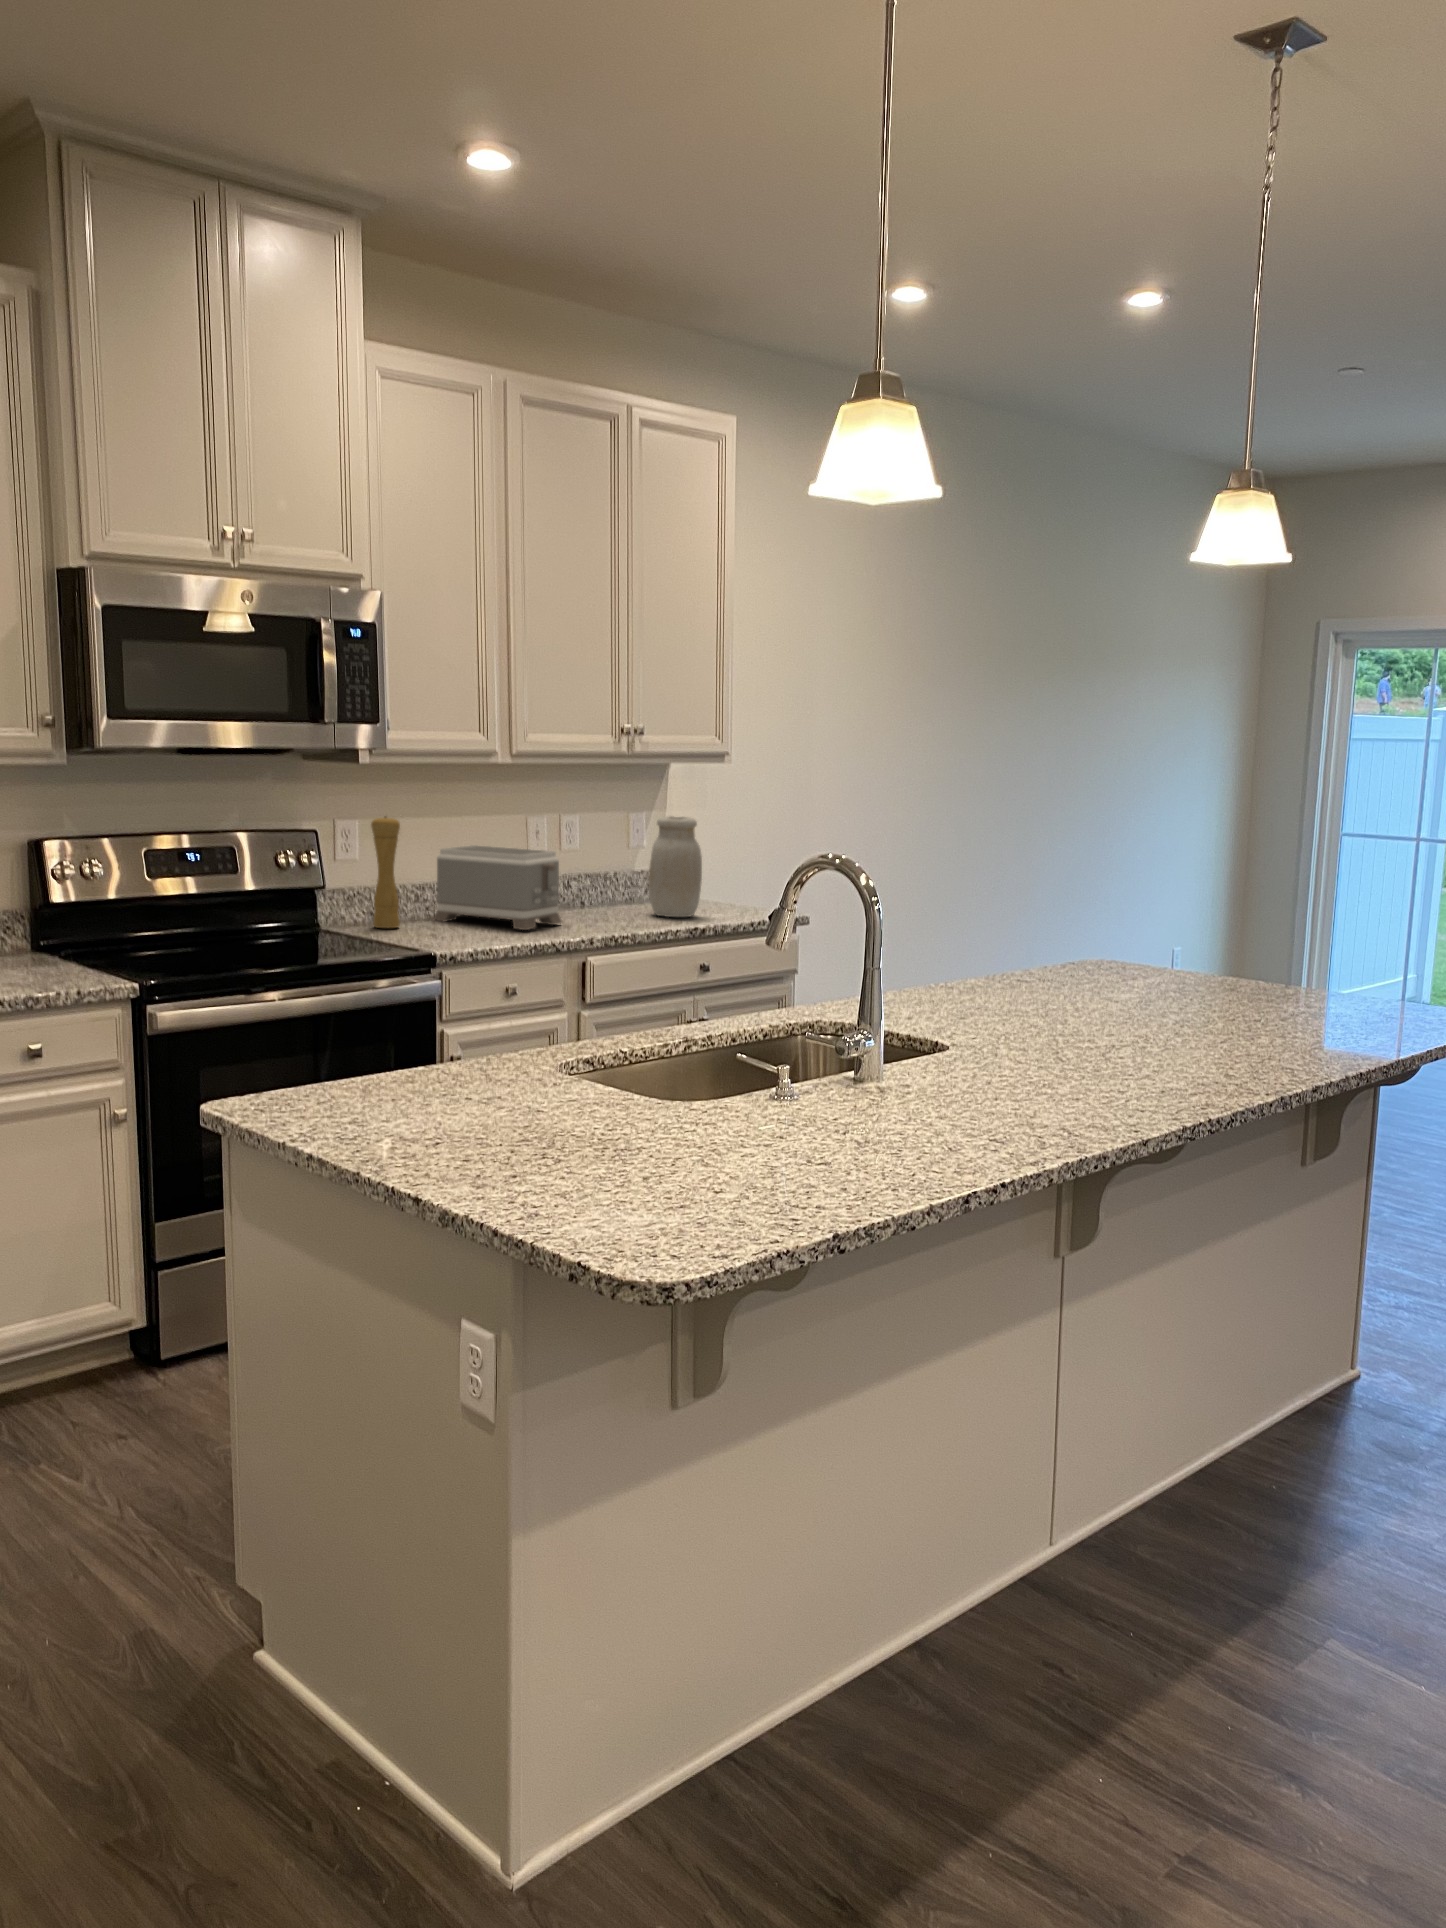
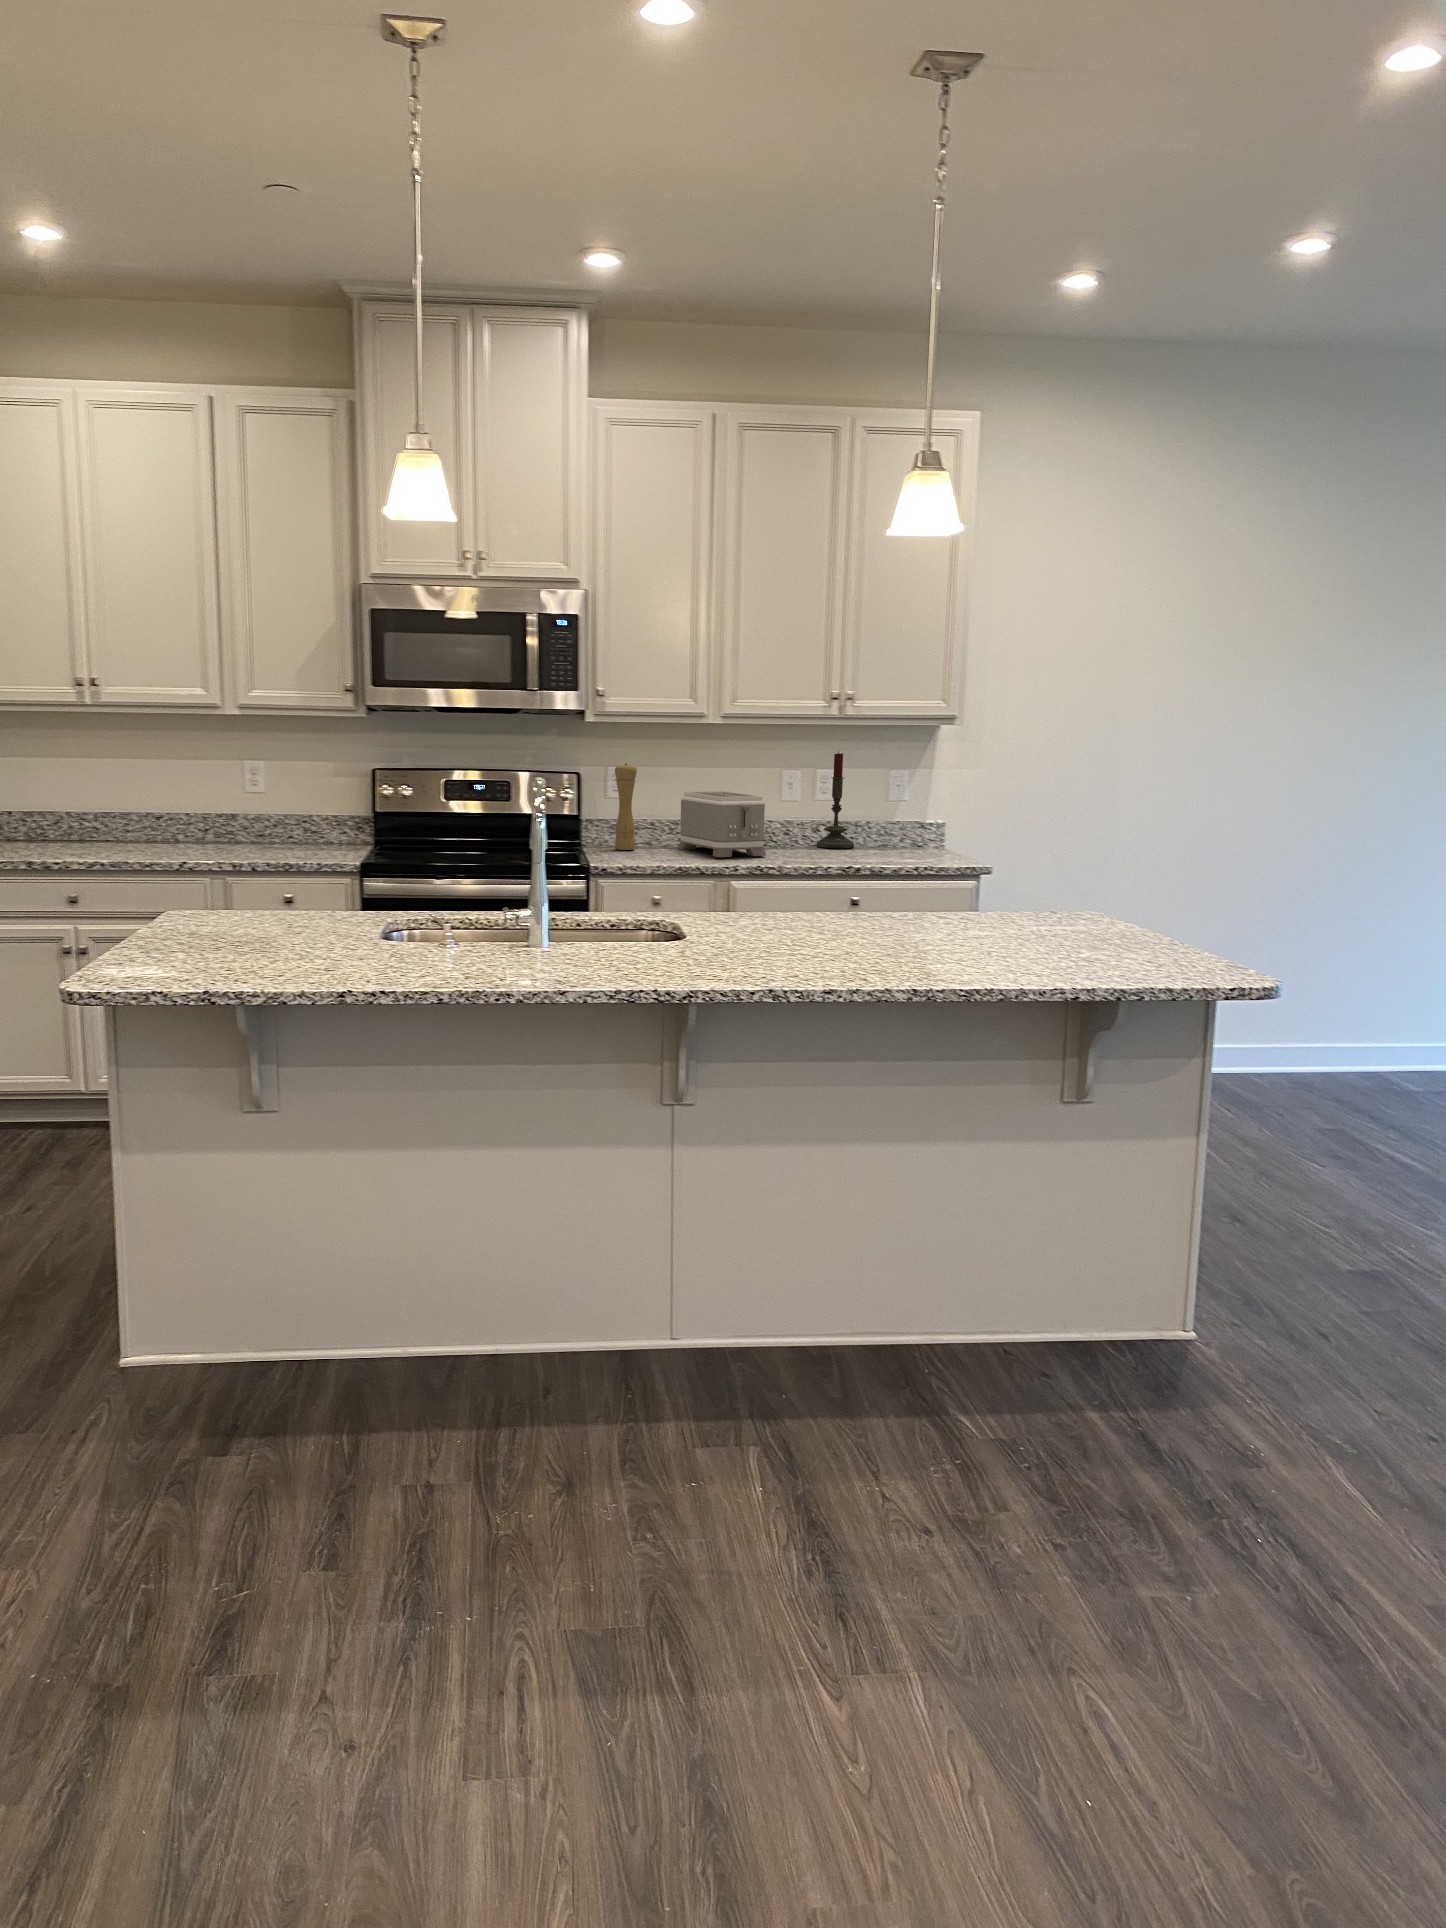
candle: none [561,790,605,907] -> present [816,751,854,848]
jar: present [649,816,702,917] -> none [864,772,910,859]

